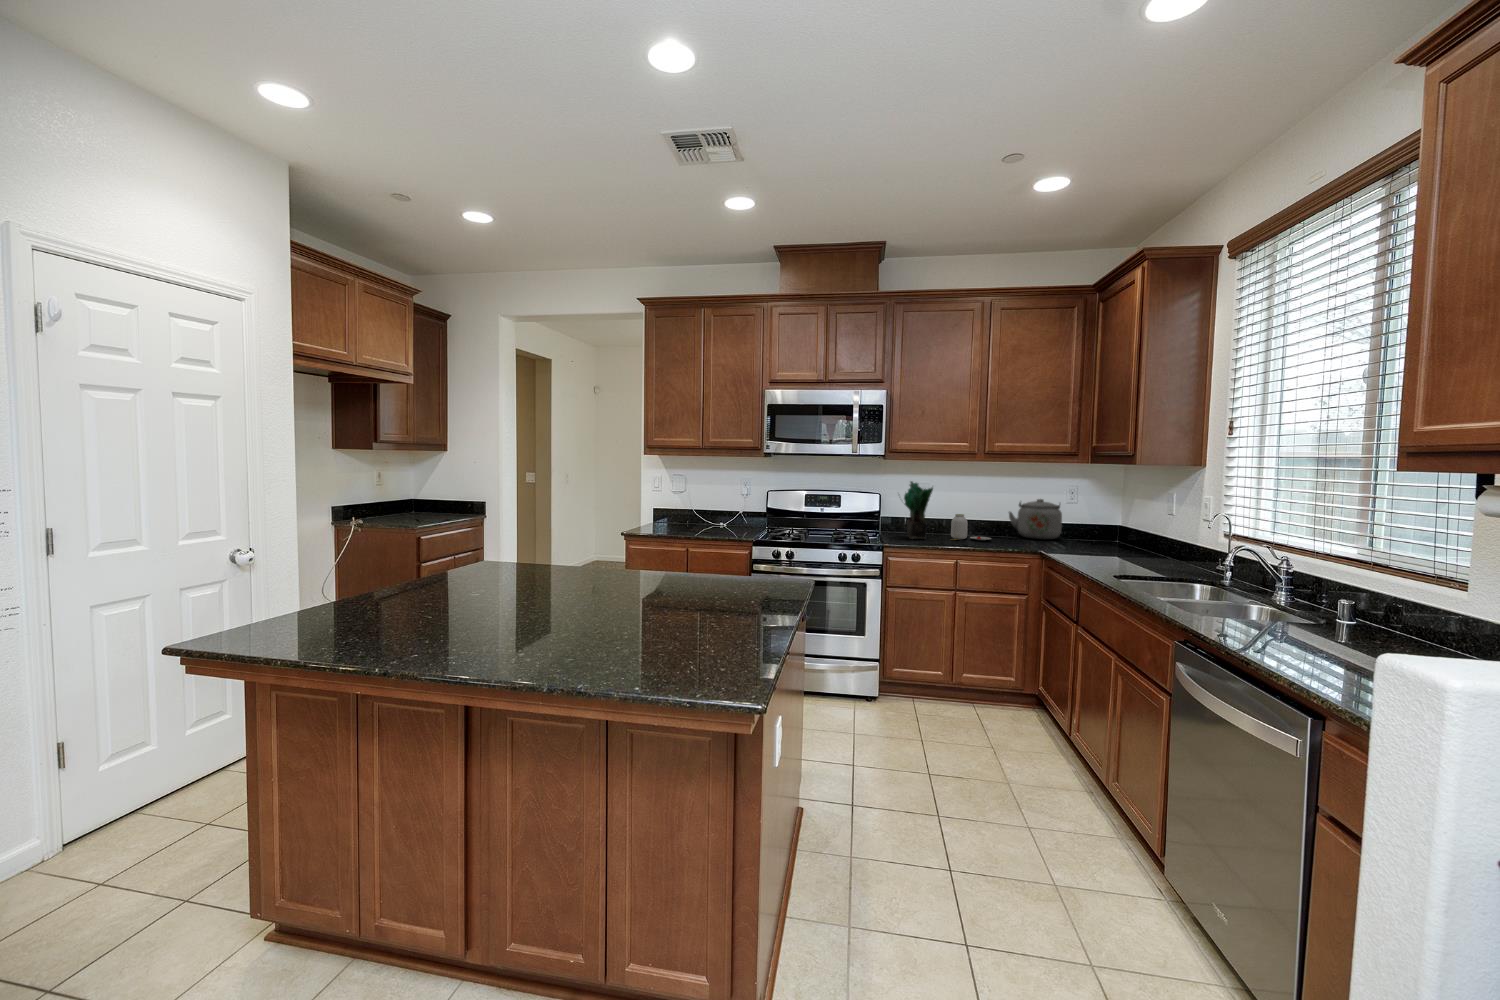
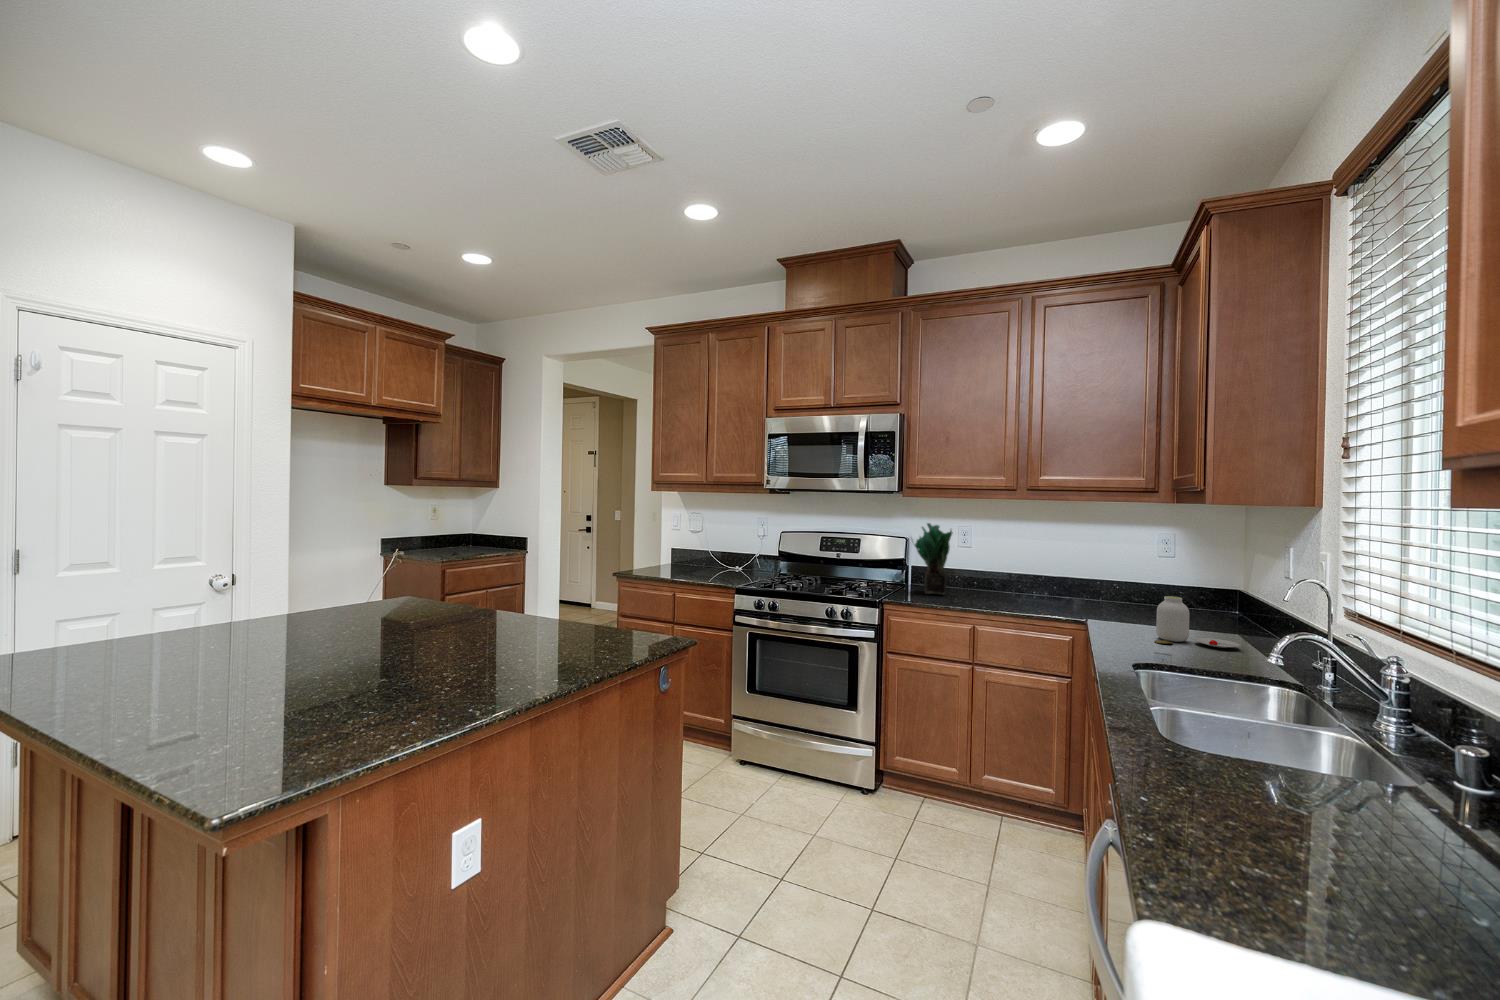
kettle: present [1009,499,1062,539] -> none [1069,549,1146,604]
jar: present [951,514,991,540] -> present [1155,596,1240,648]

